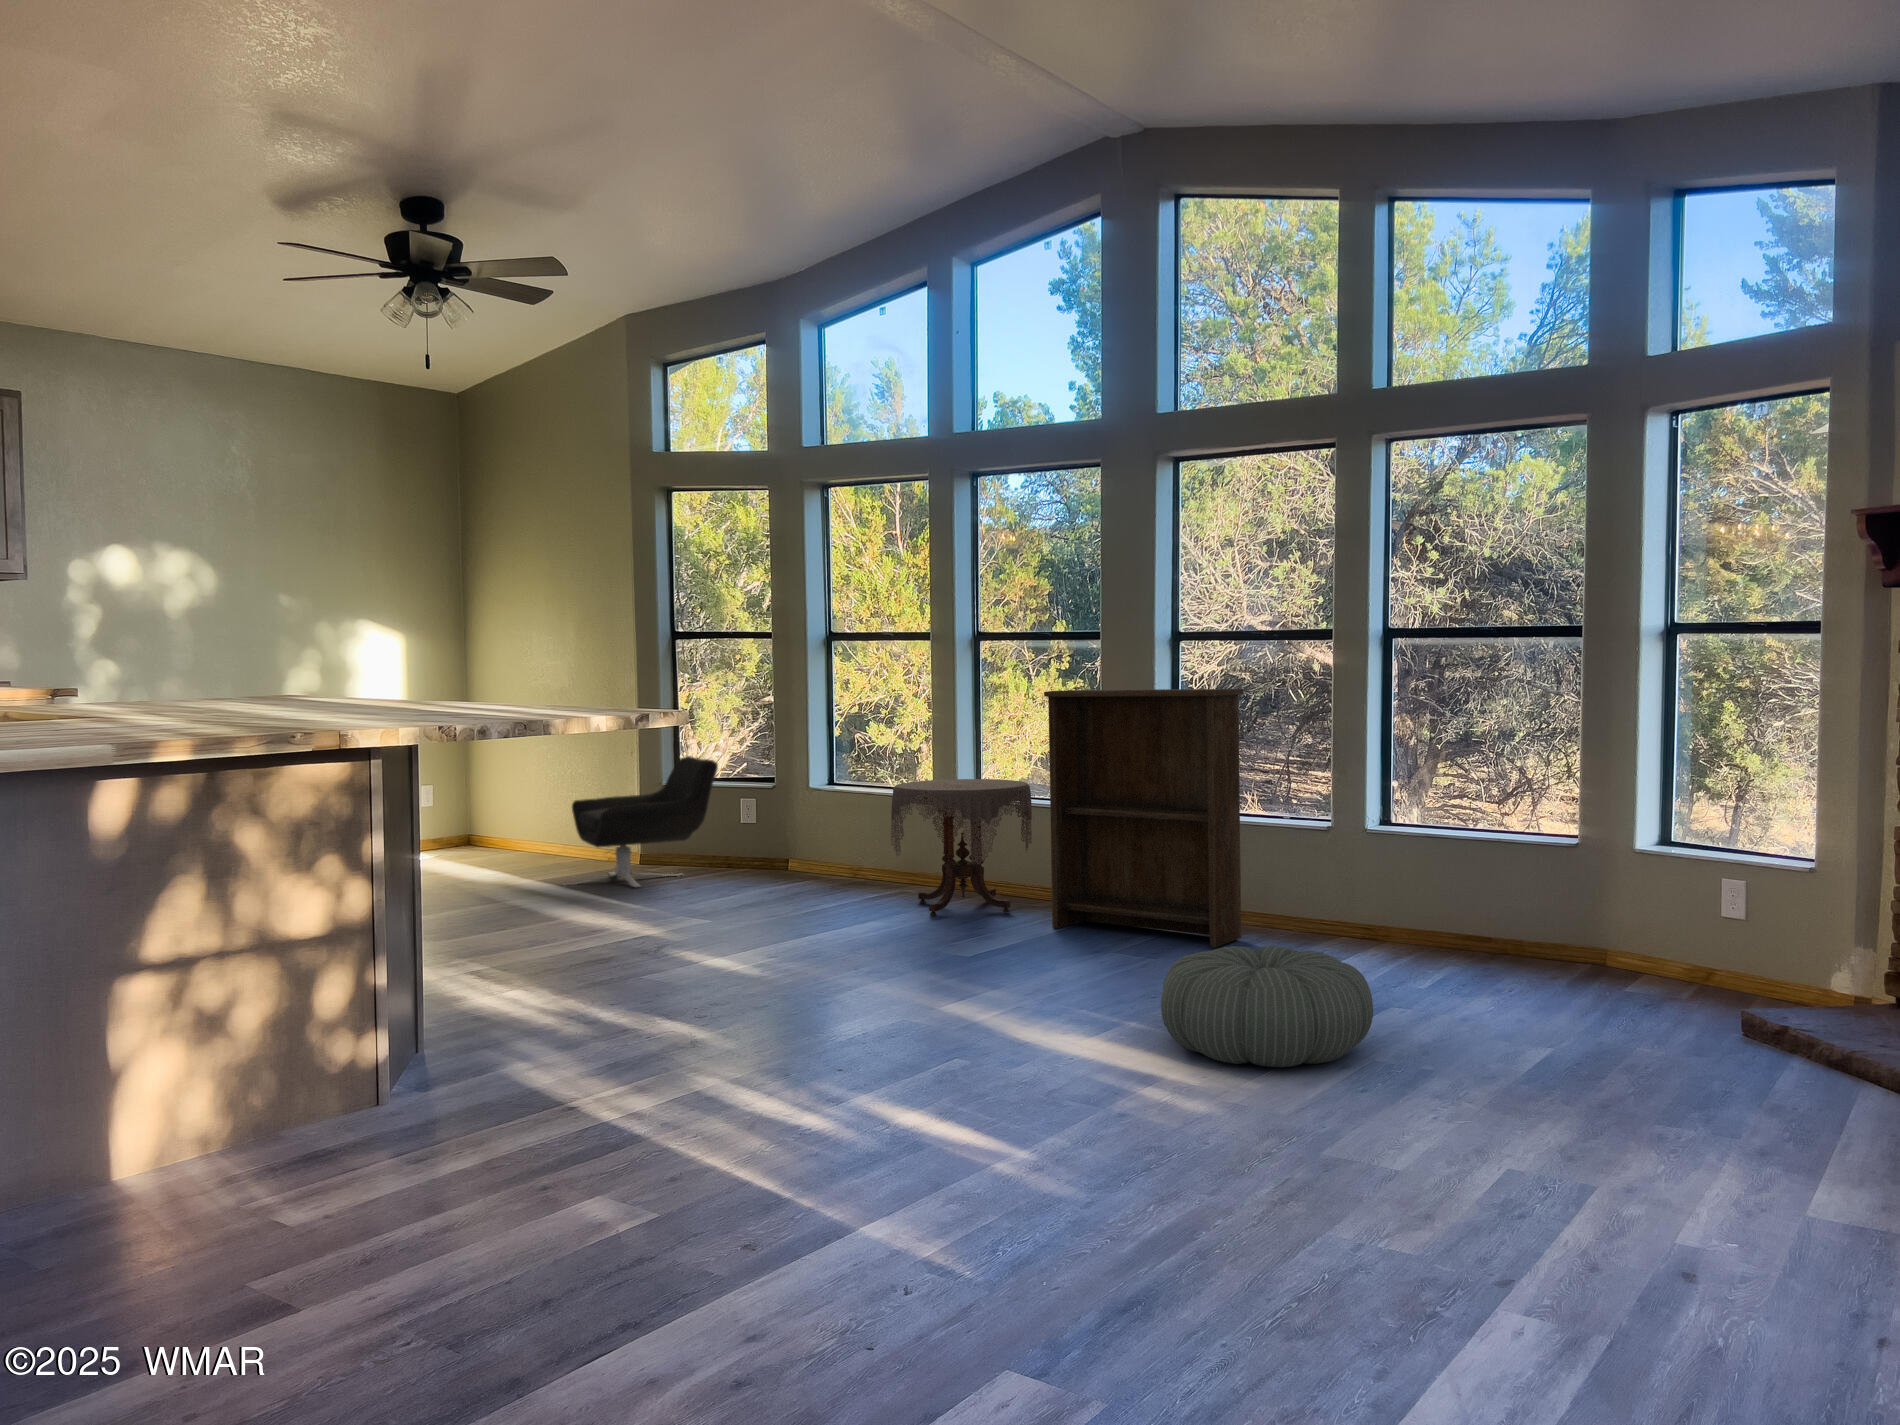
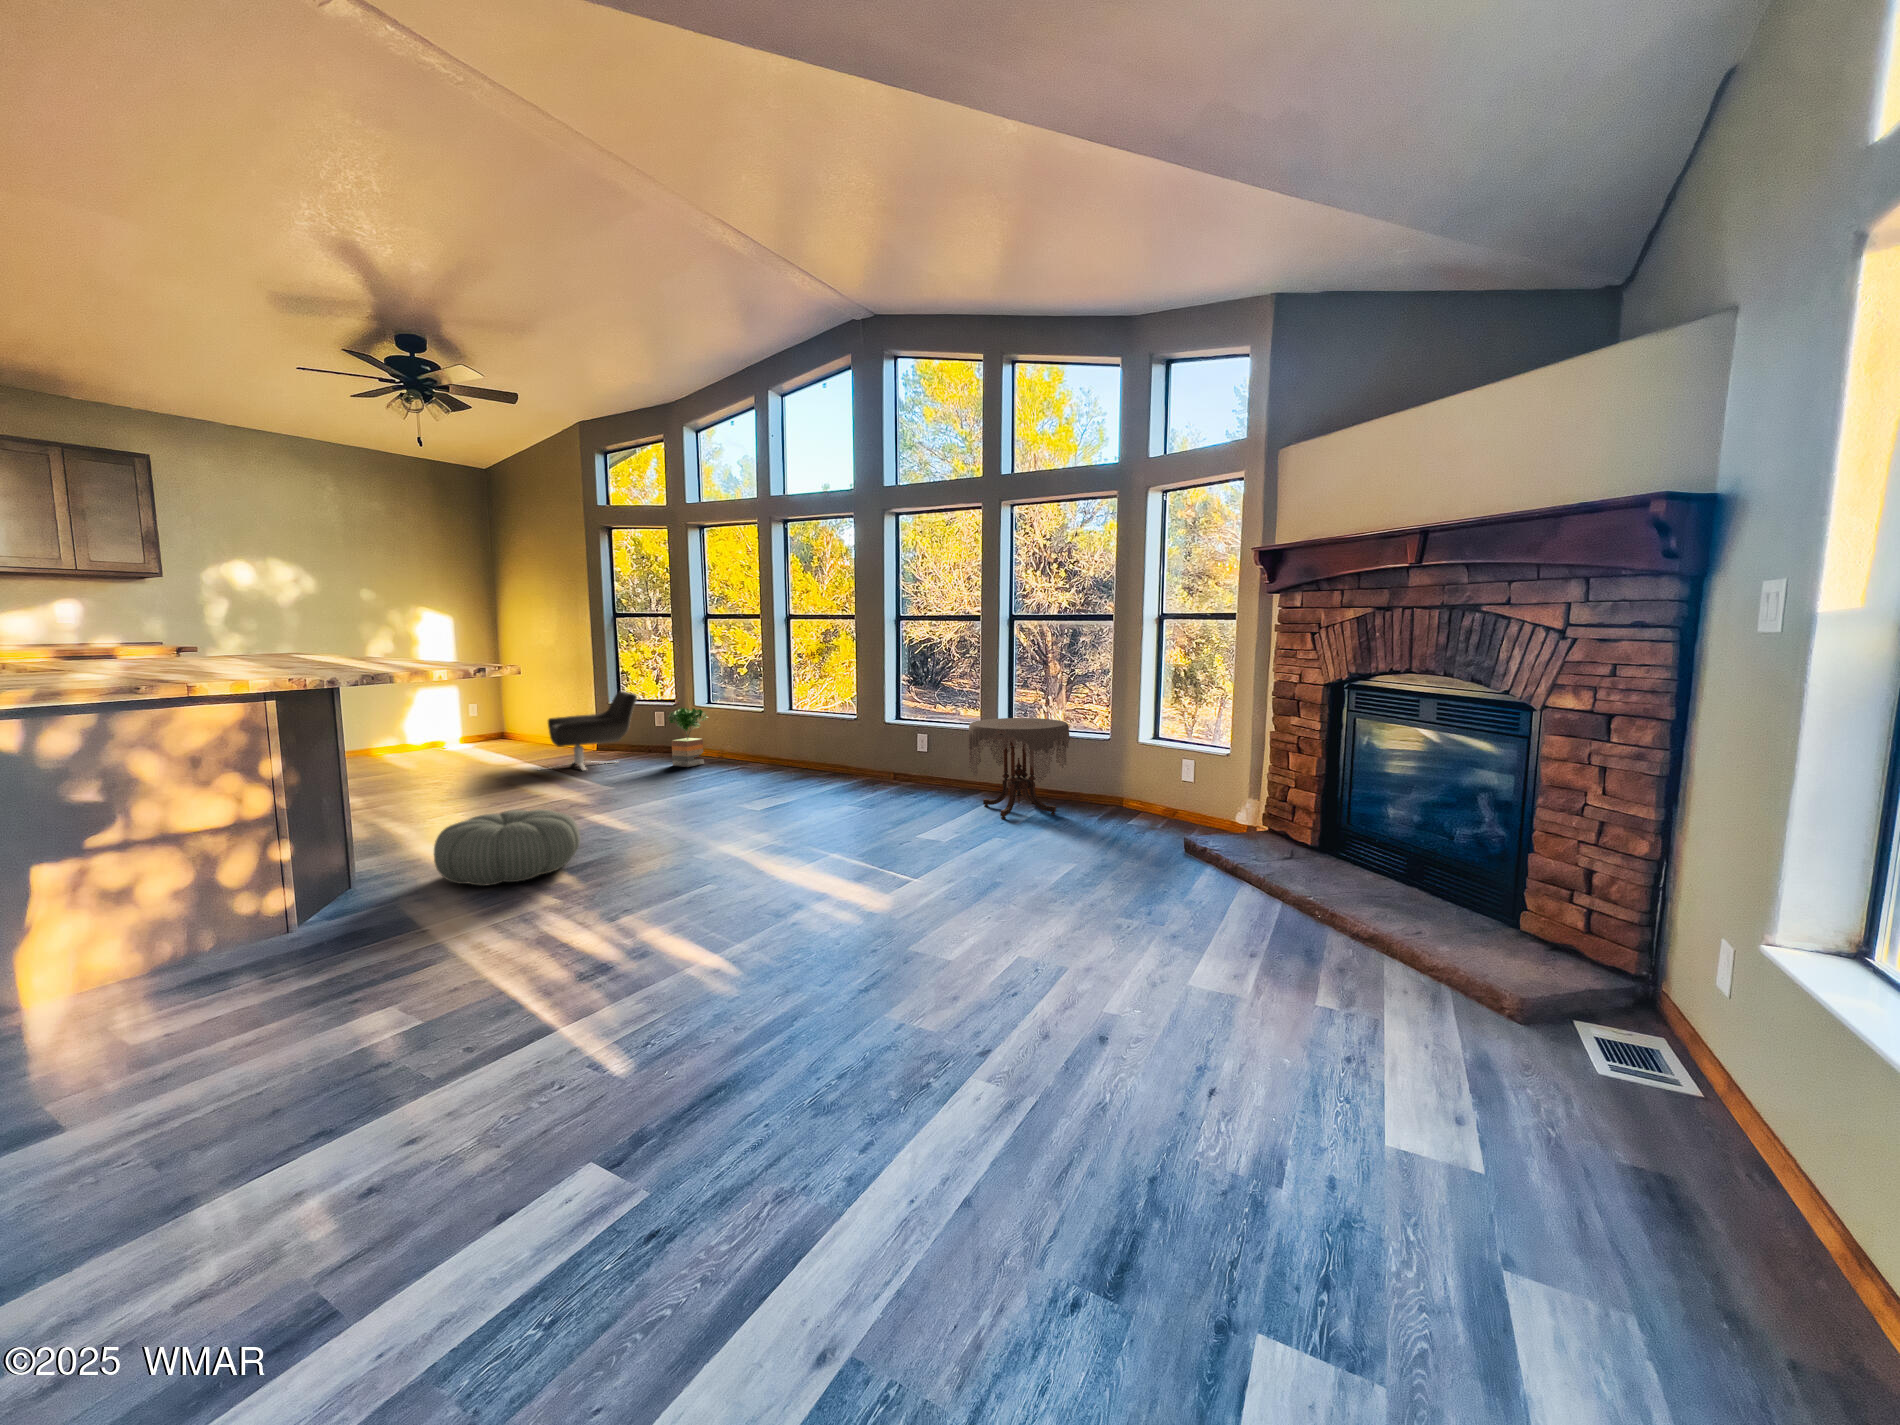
bookshelf: present [1044,689,1243,947] -> none [815,651,929,802]
side table: present [891,779,1032,916] -> present [969,718,1070,819]
potted tree: none [770,784,835,885] -> present [668,708,707,767]
pouf: present [1161,946,1373,1067] -> present [434,809,580,886]

